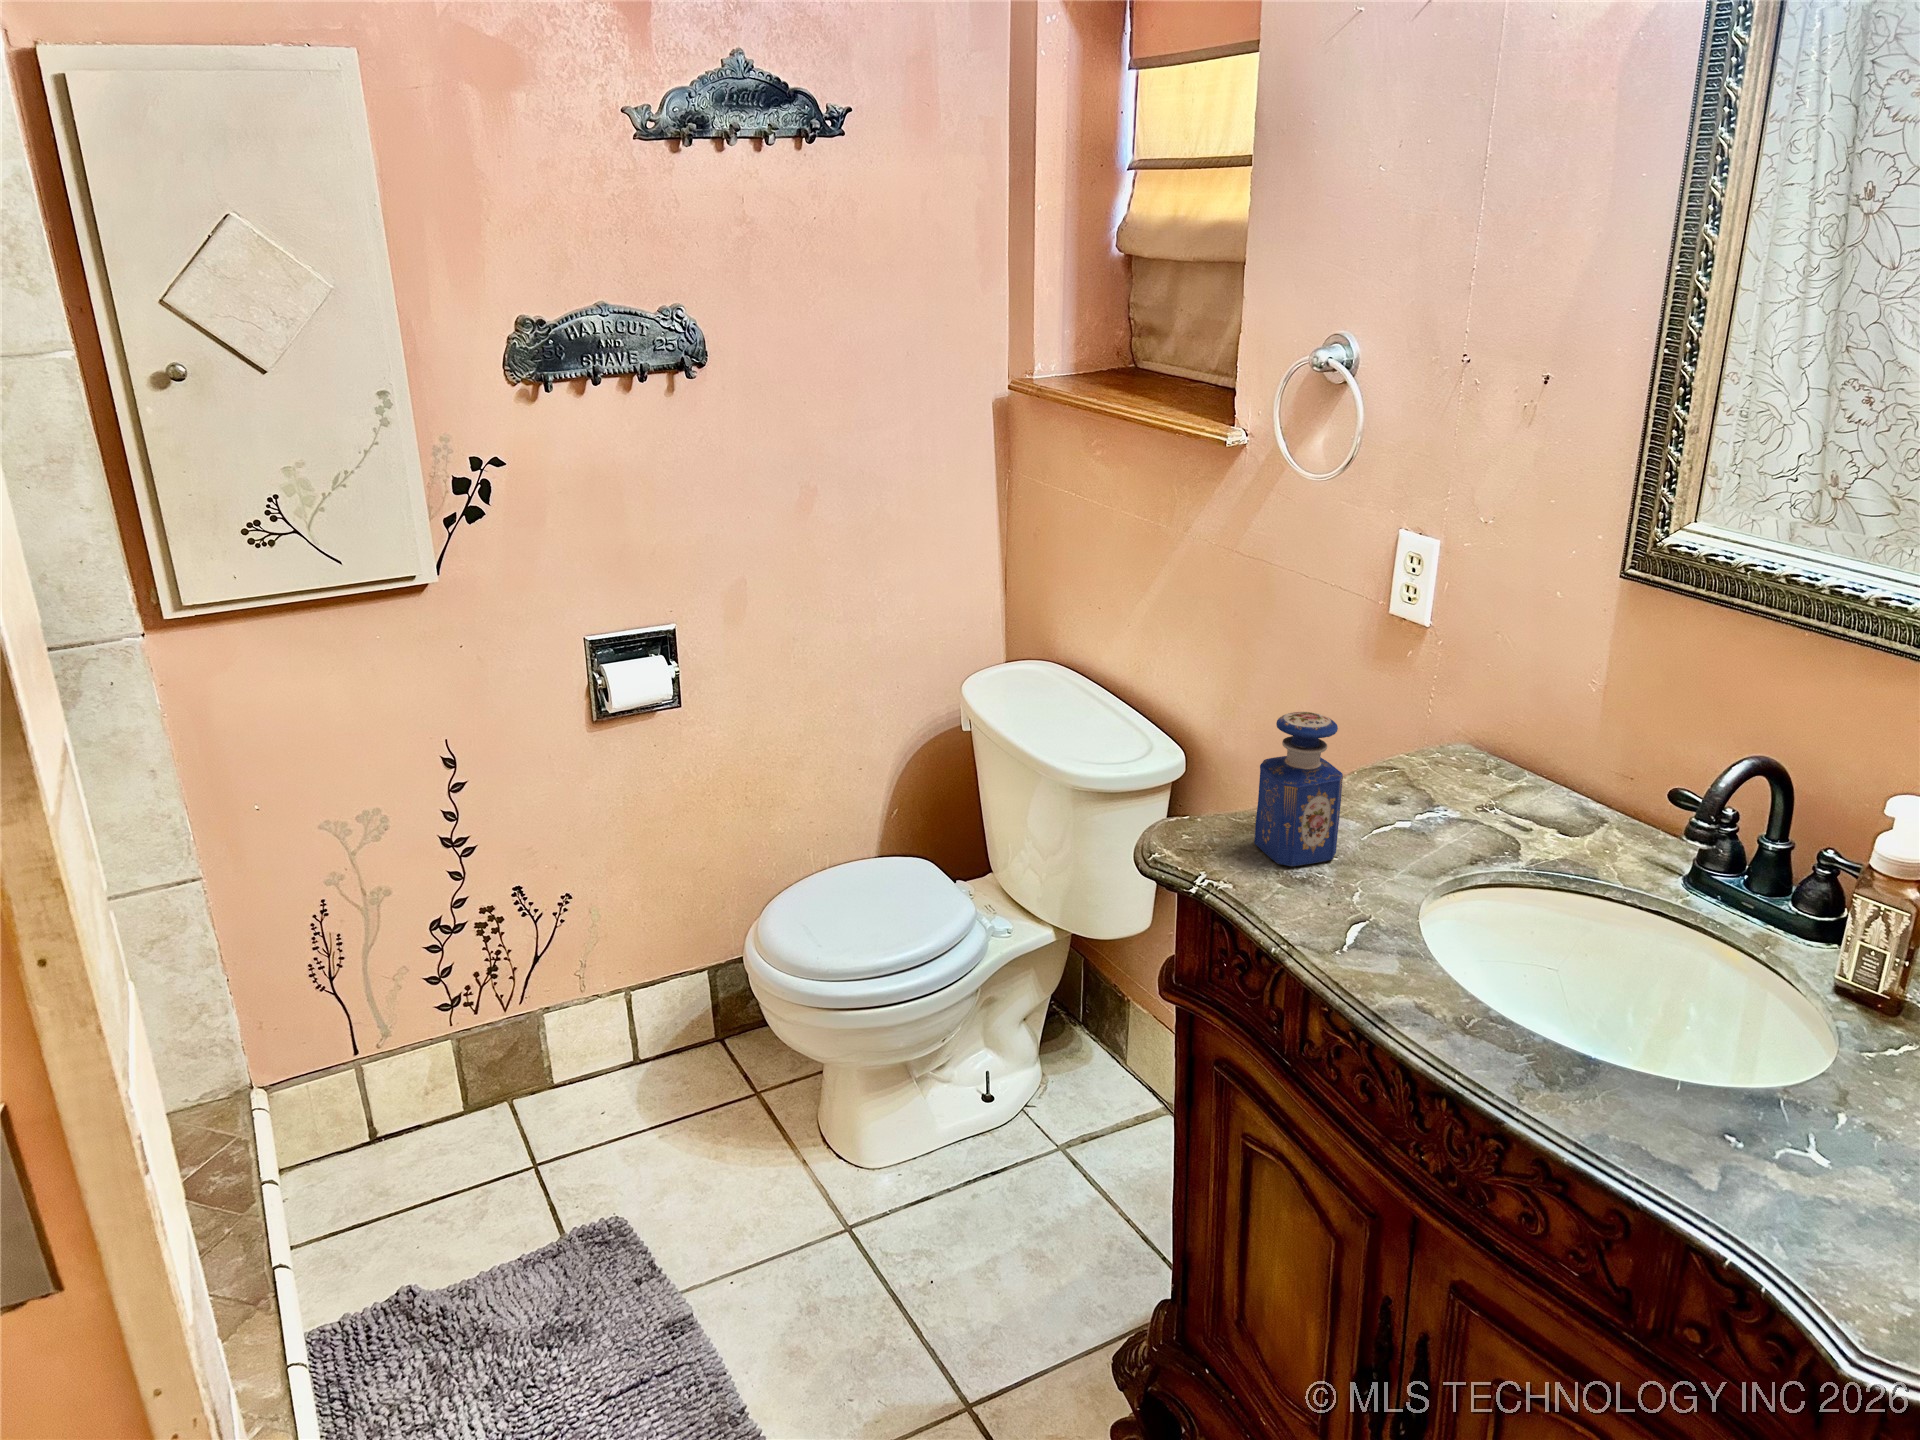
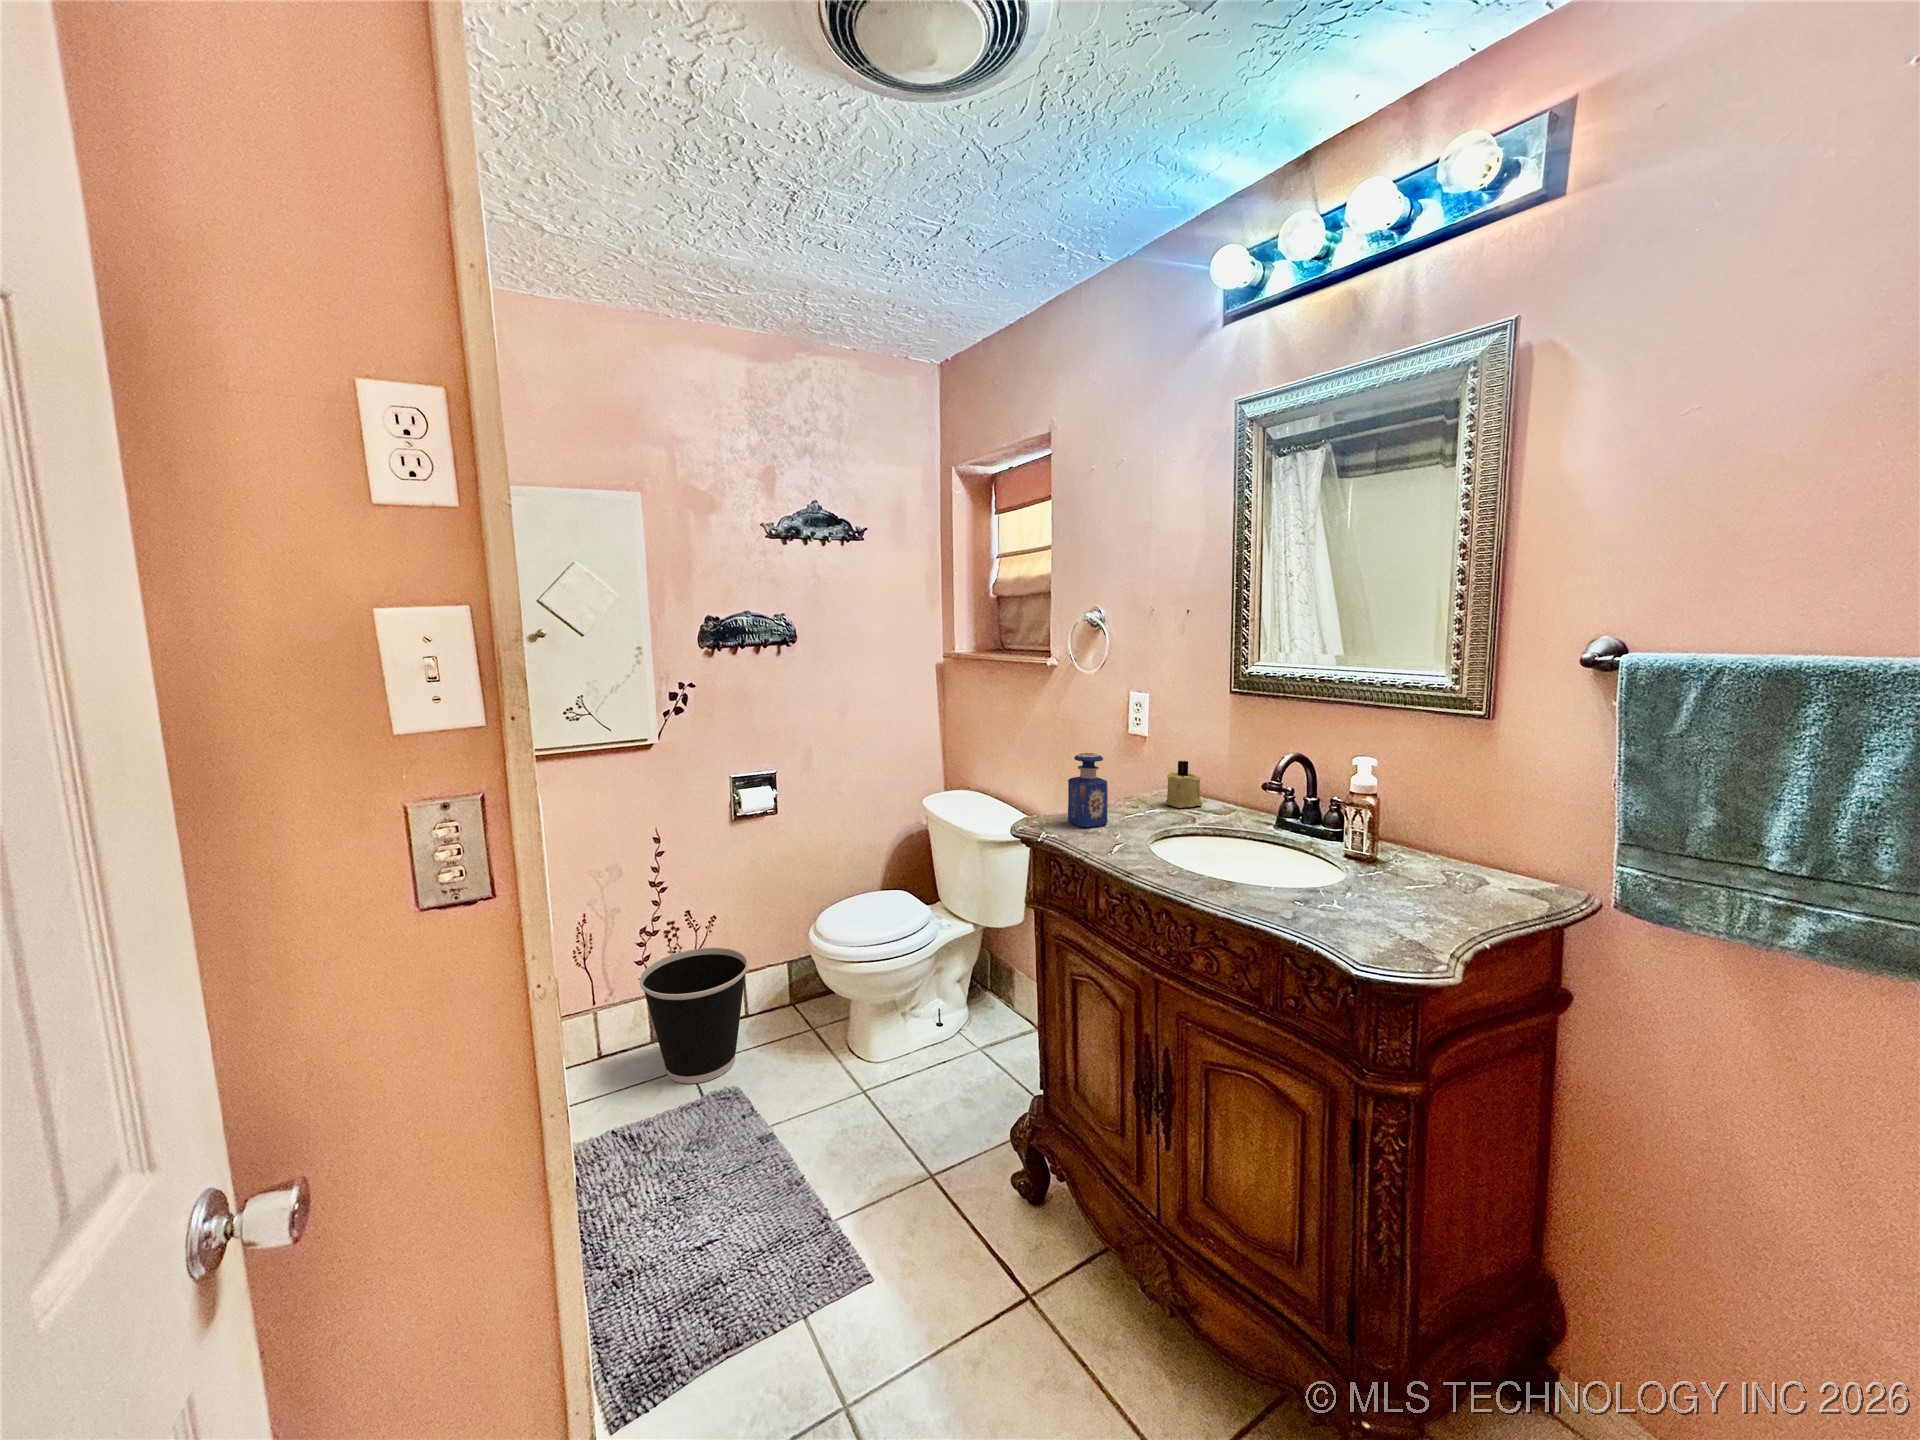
candle: none [1458,711,1538,812] -> present [1166,761,1202,808]
wastebasket: none [435,958,632,1200] -> present [640,948,748,1084]

